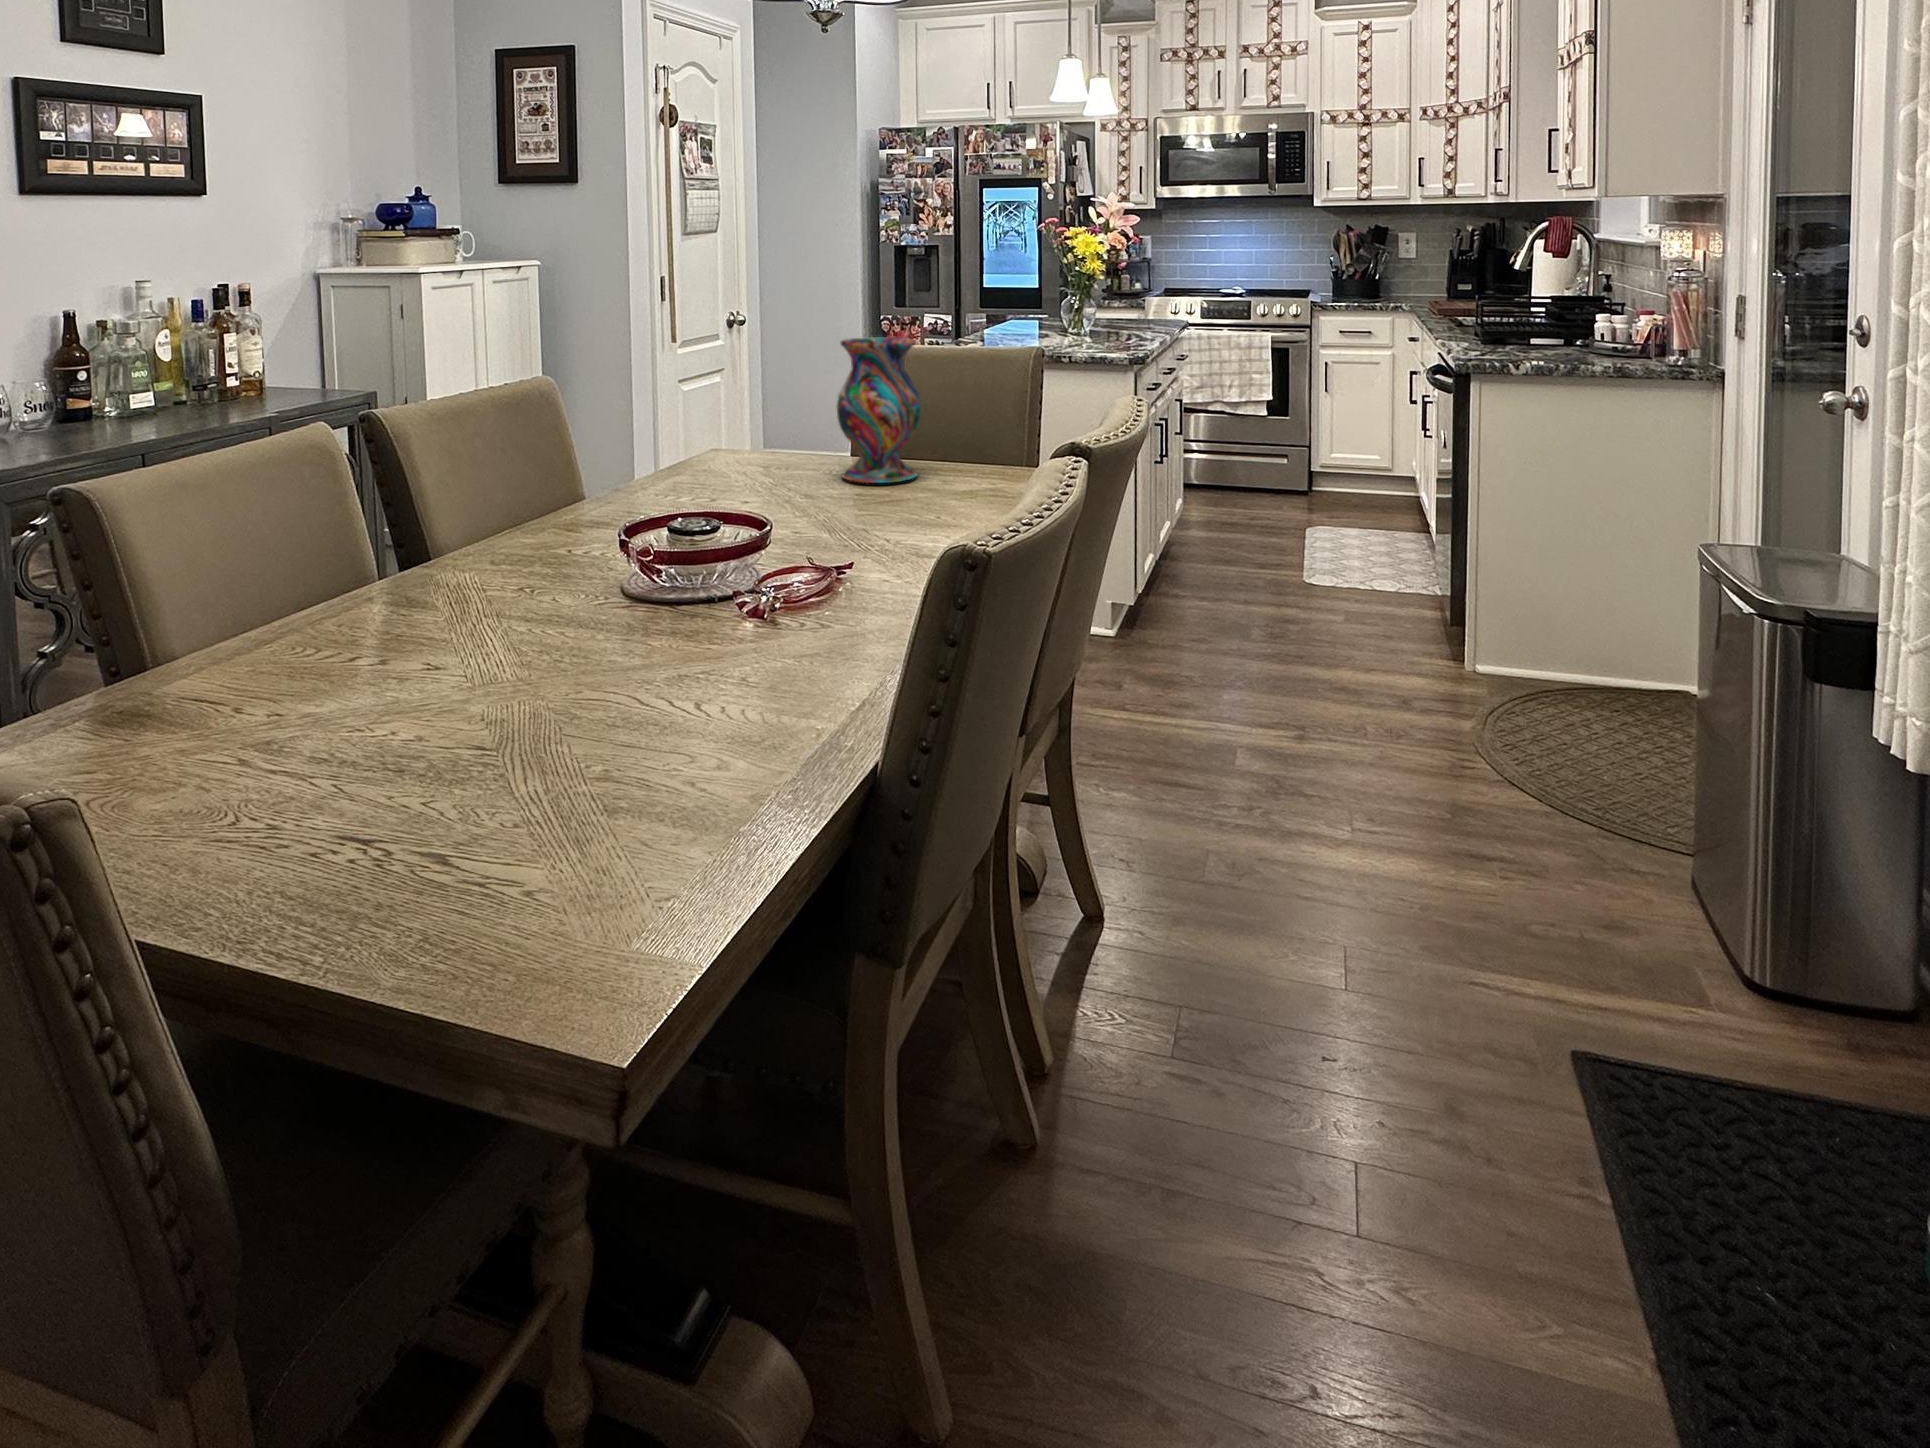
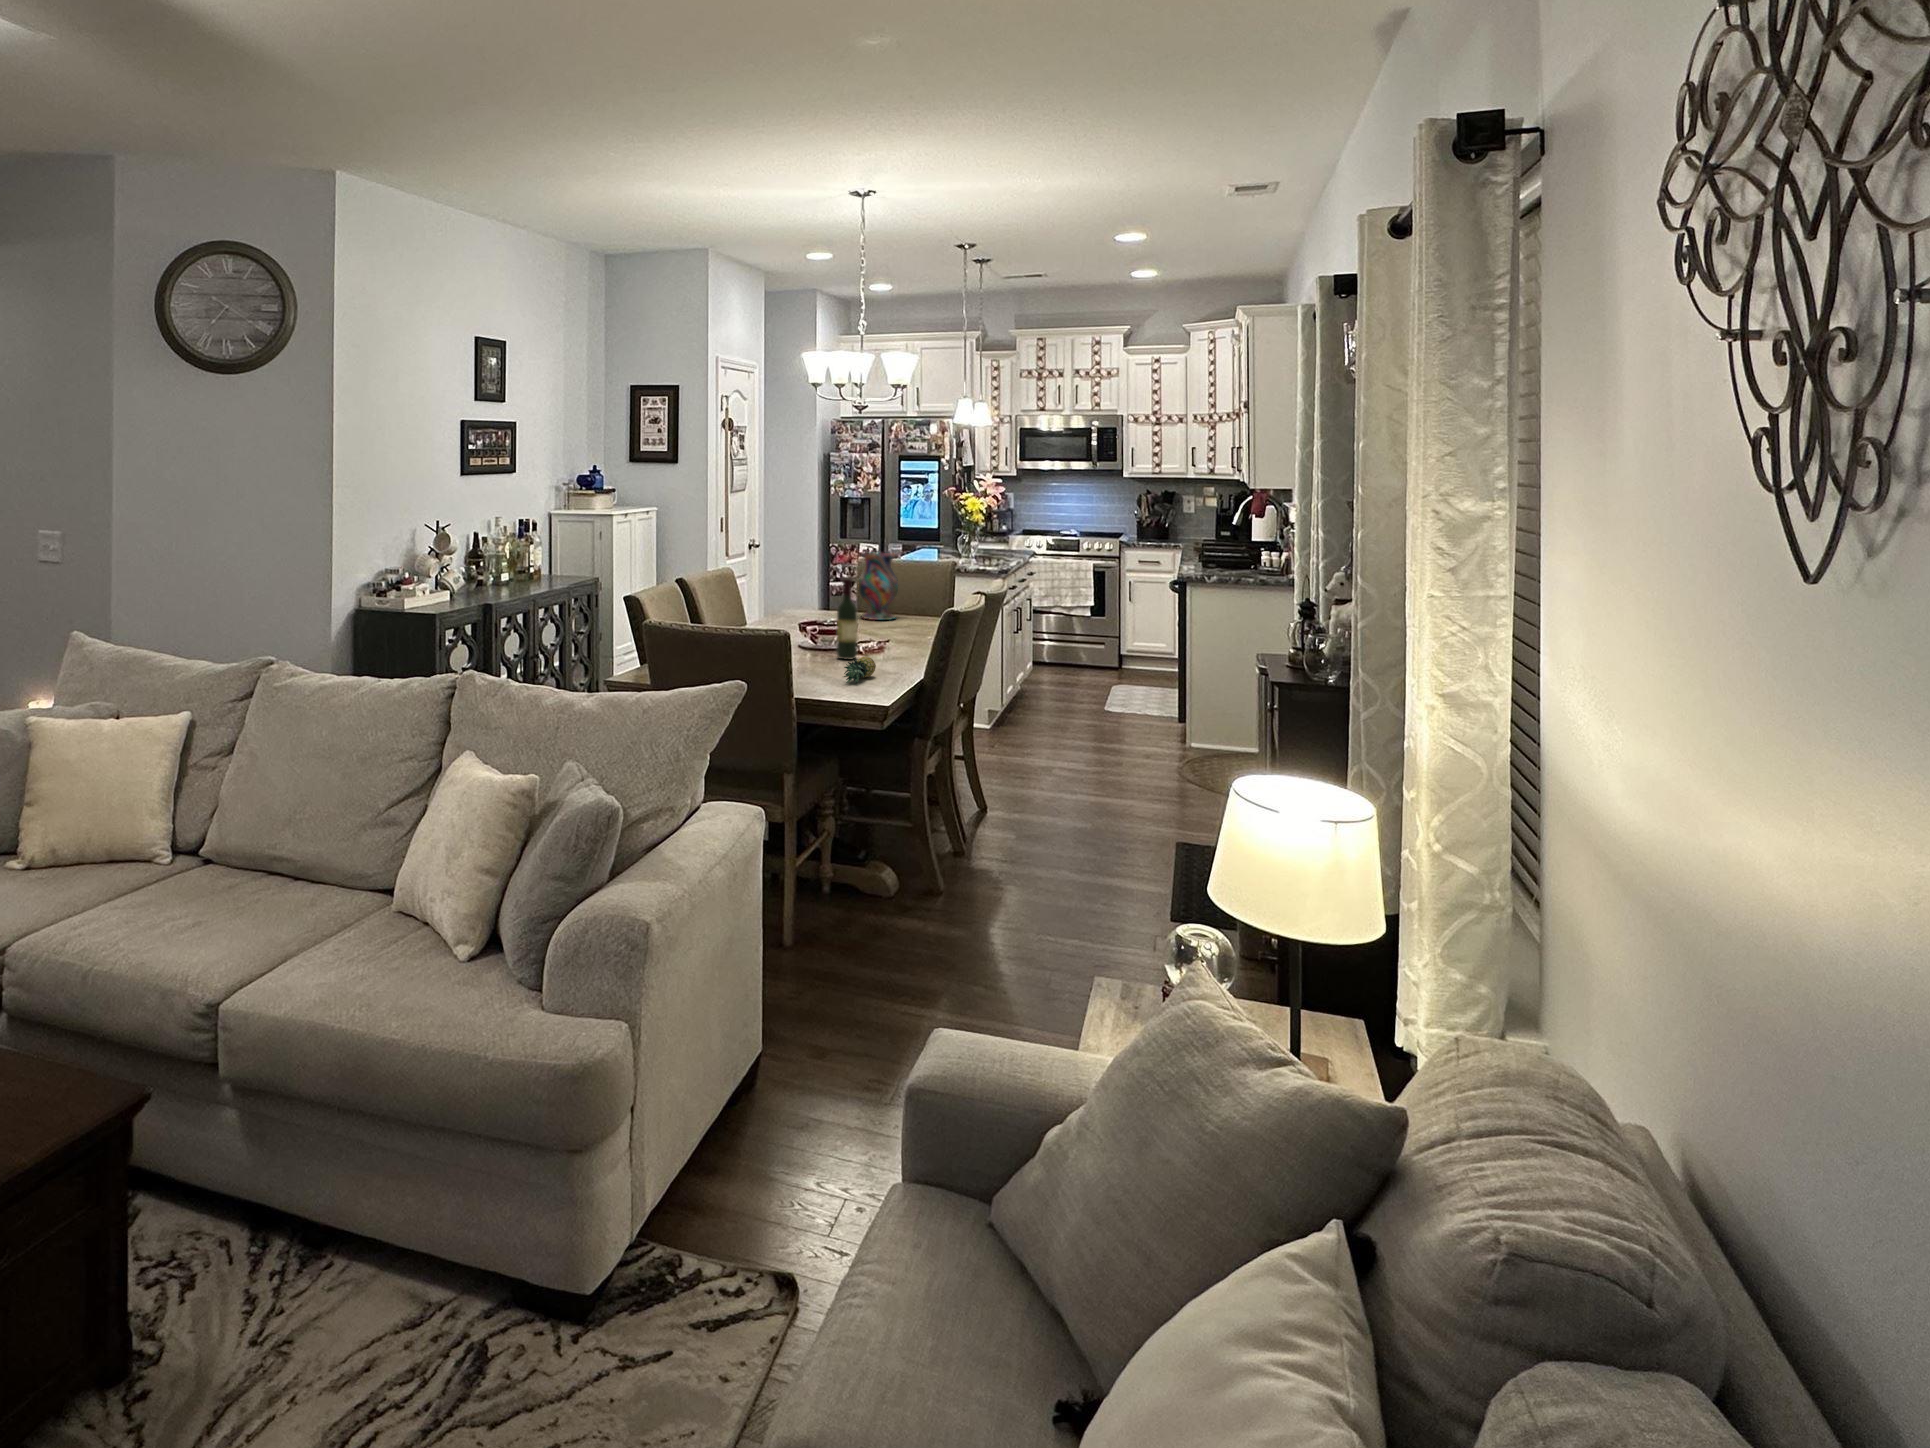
wine bottle: none [679,425,741,659] -> present [836,578,858,660]
fruit: none [582,704,736,839] -> present [844,657,876,683]

